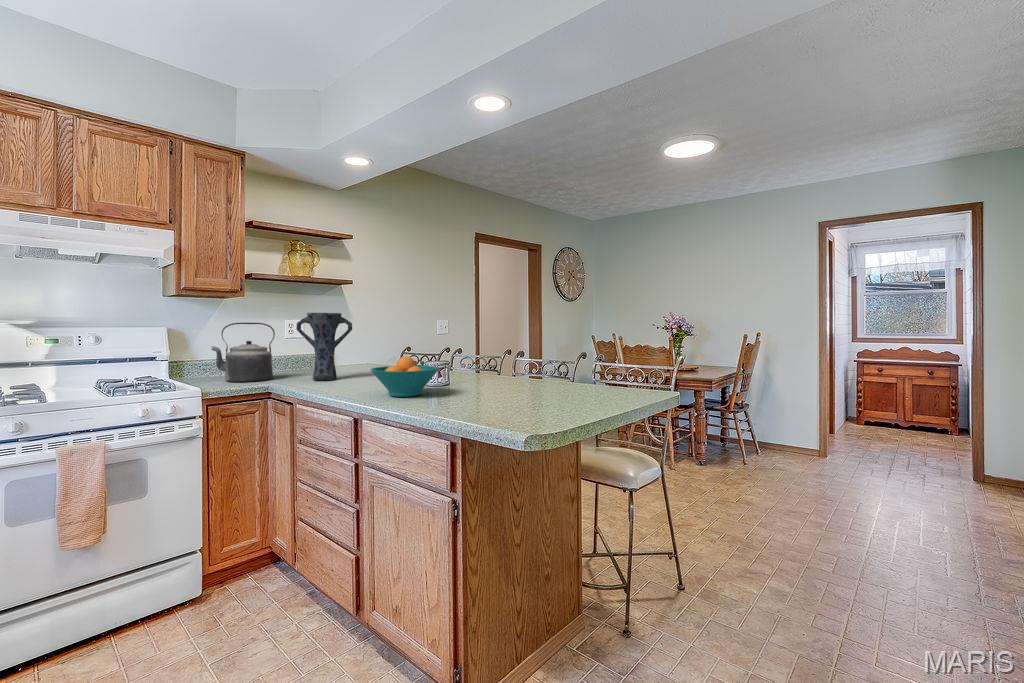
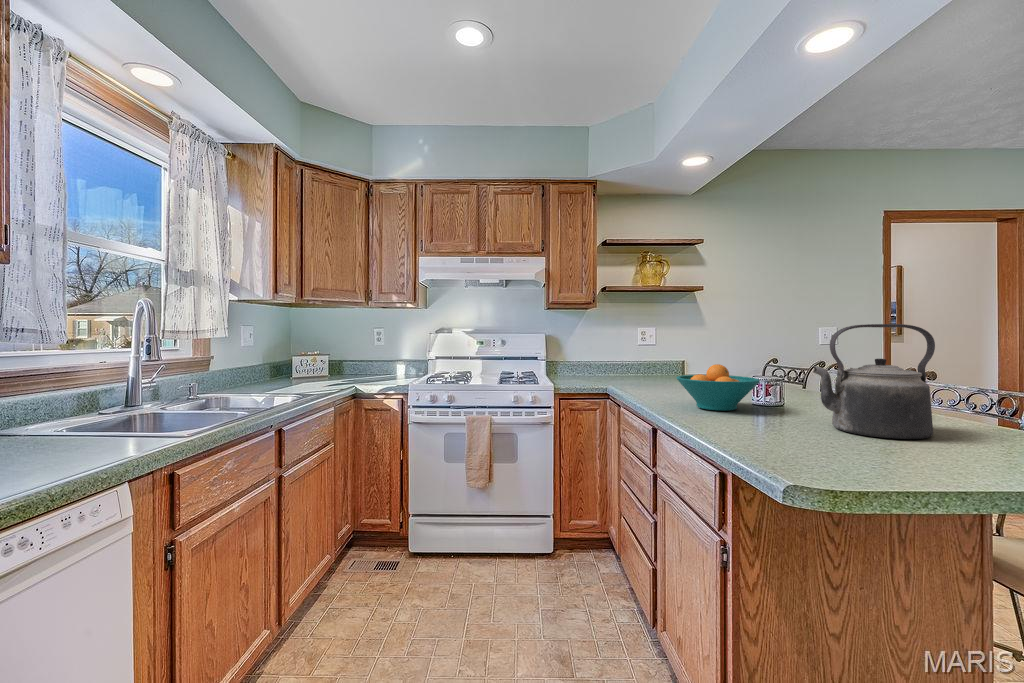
vase: present [296,313,352,381] -> none [634,319,685,386]
kettle: present [211,323,275,382] -> present [813,324,935,439]

